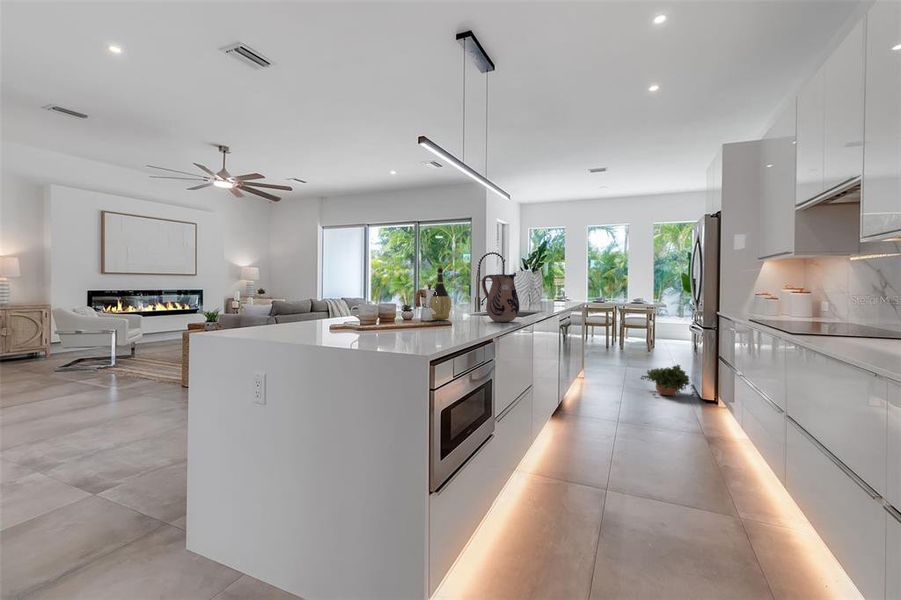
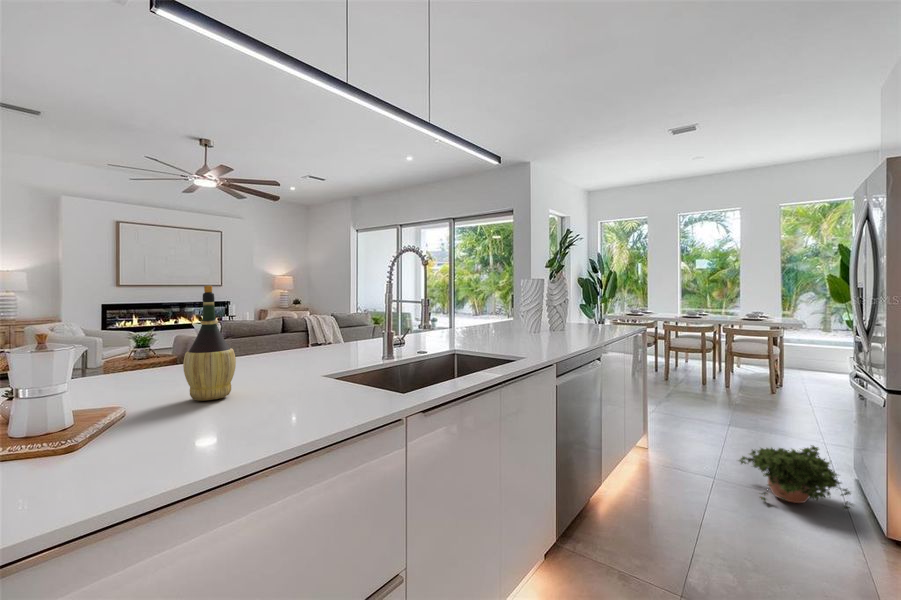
ceramic pitcher: present [482,274,519,322] -> none [266,306,347,420]

